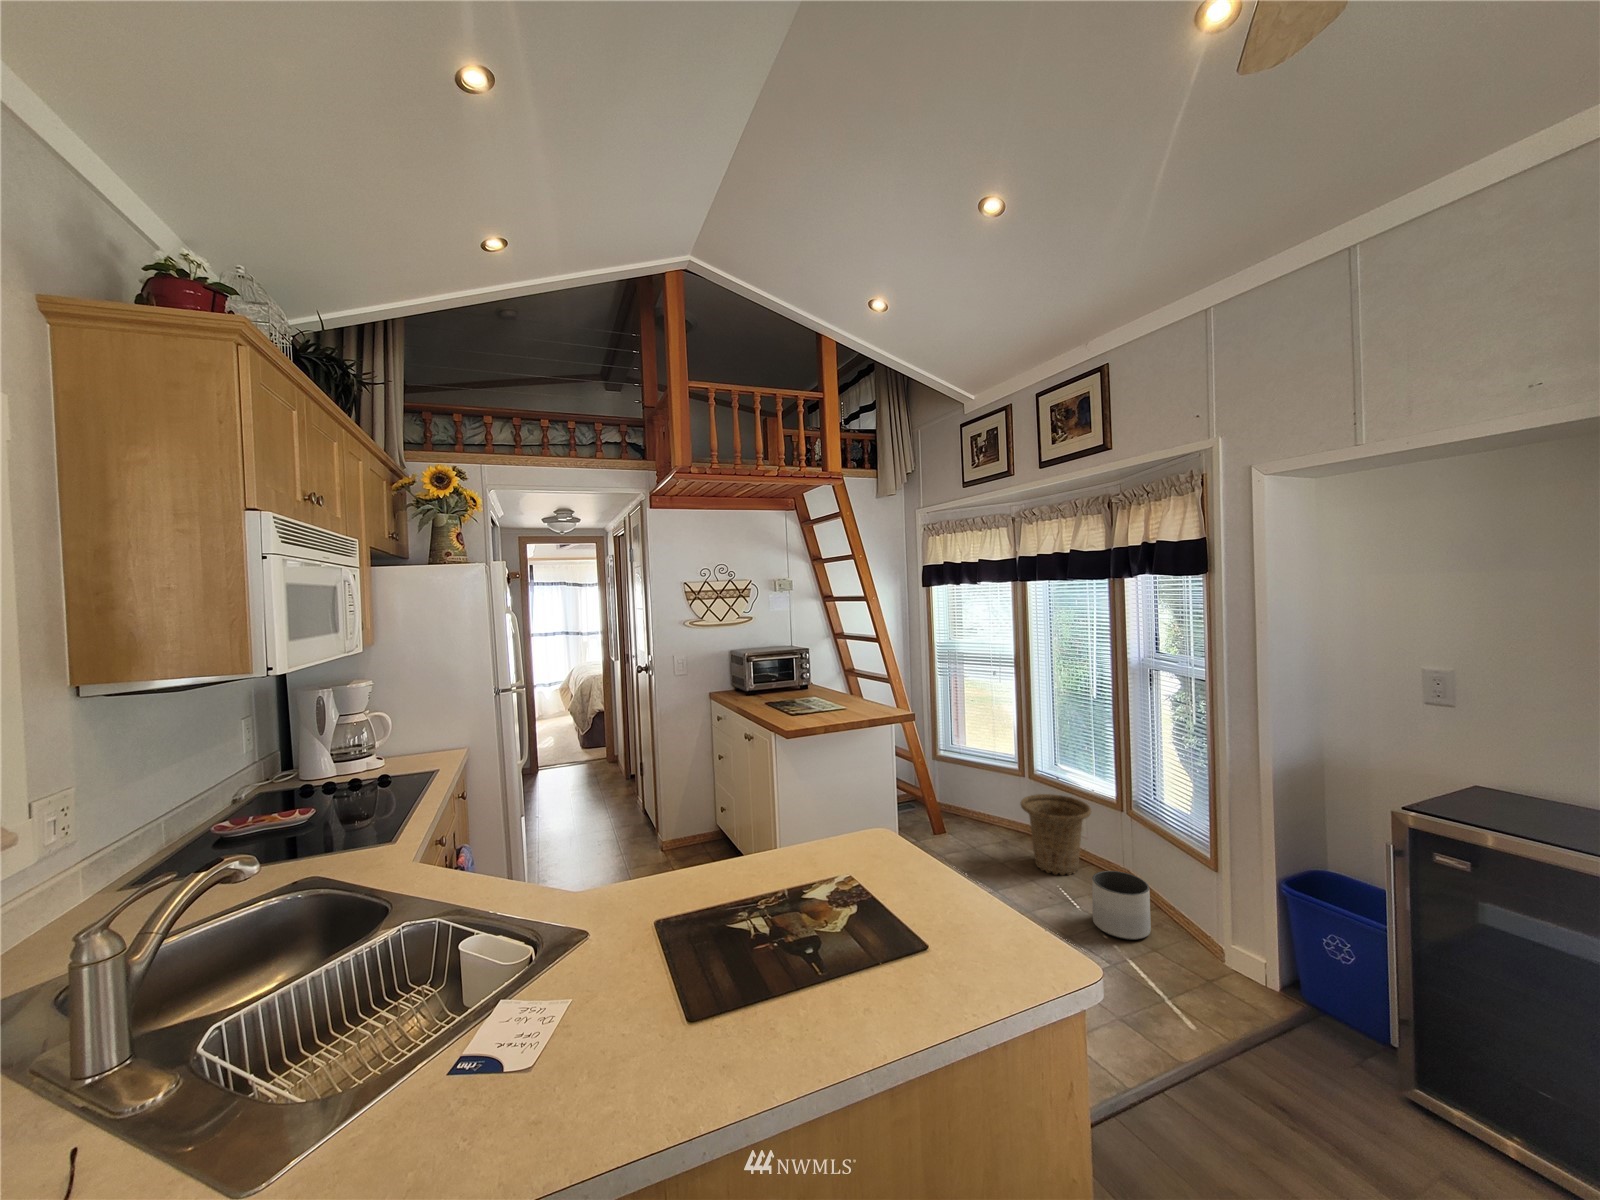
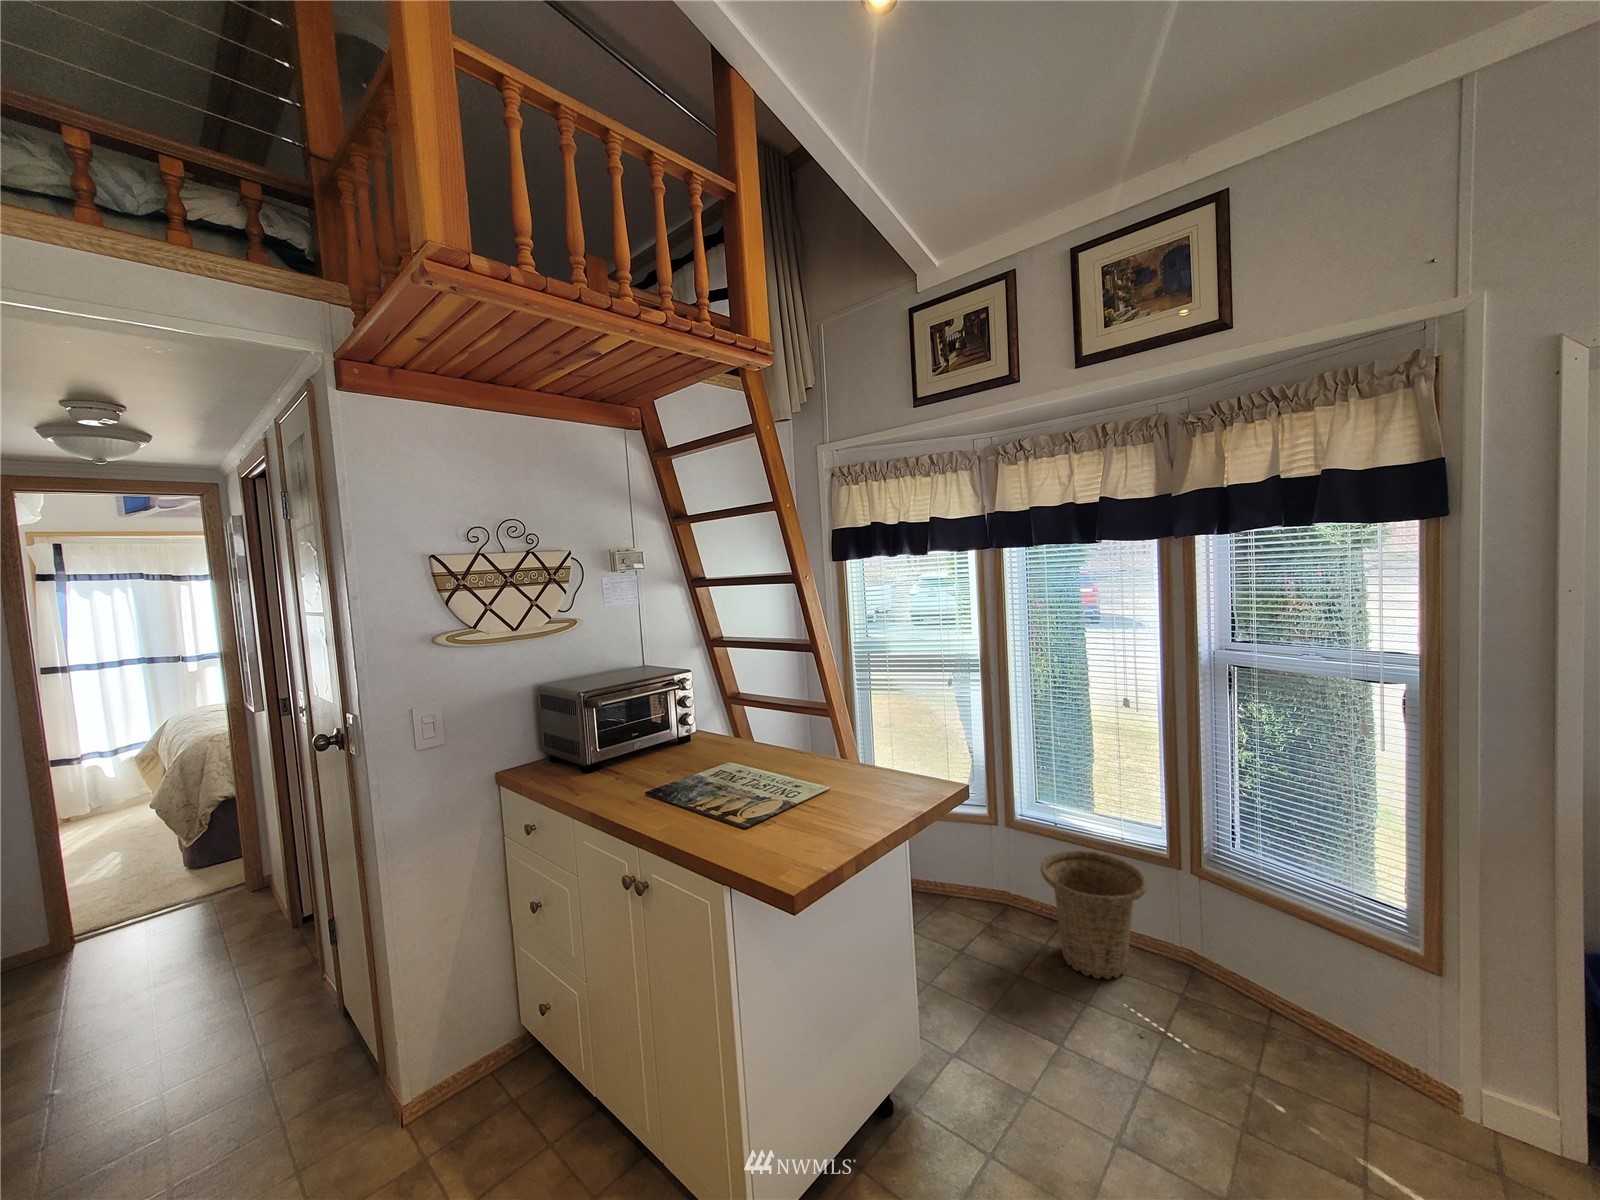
planter: present [1092,871,1151,940] -> none [1234,980,1336,1104]

